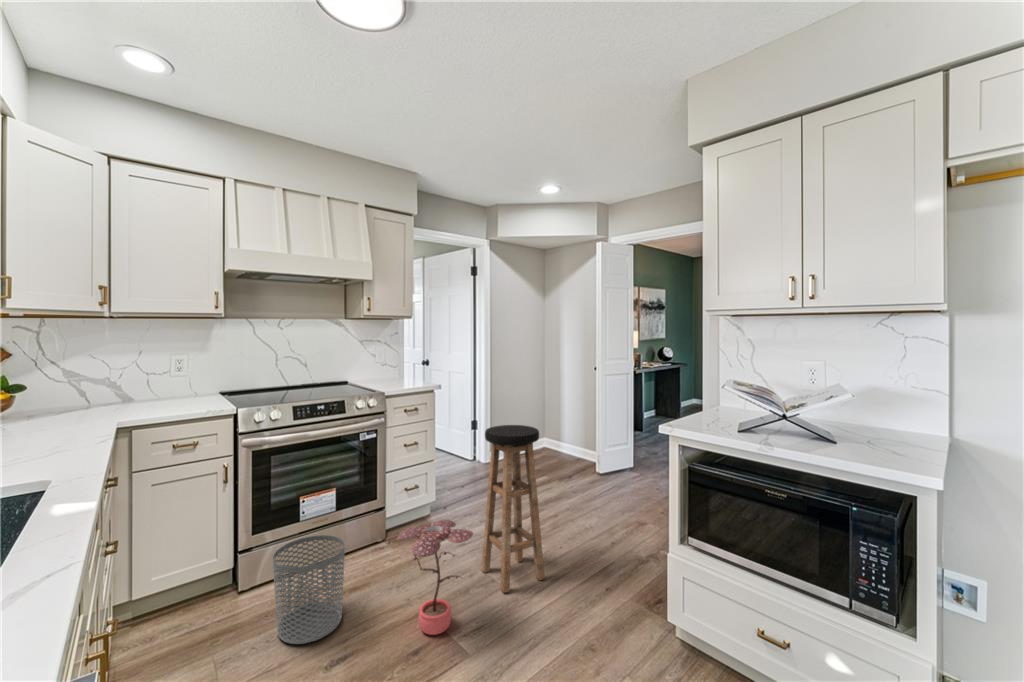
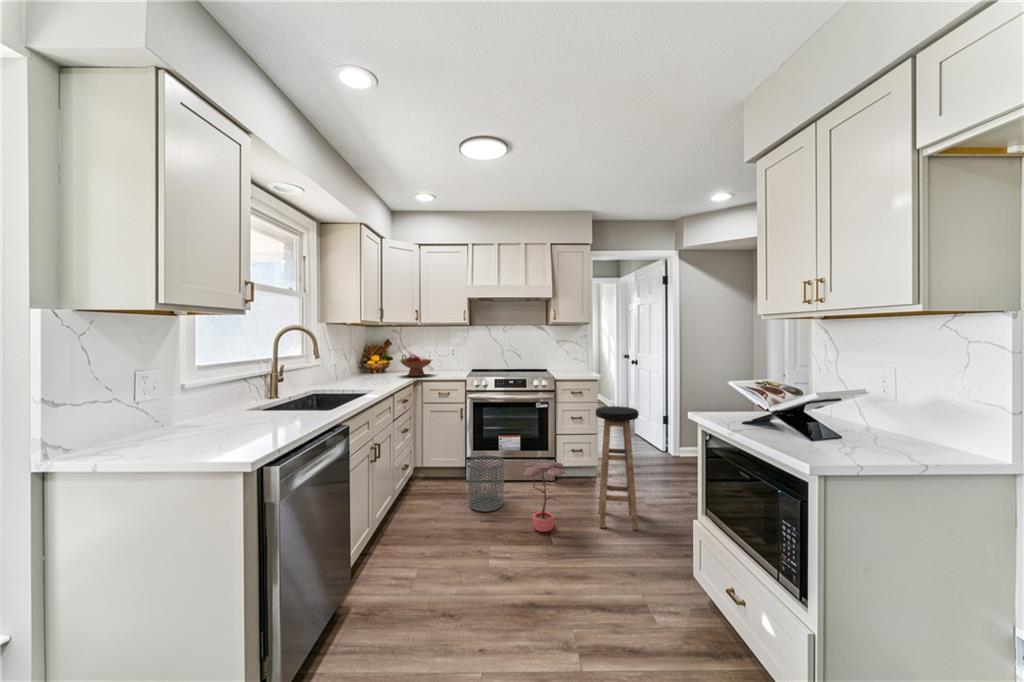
fruit bowl: none [49,371,141,417] -> present [400,355,432,376]

